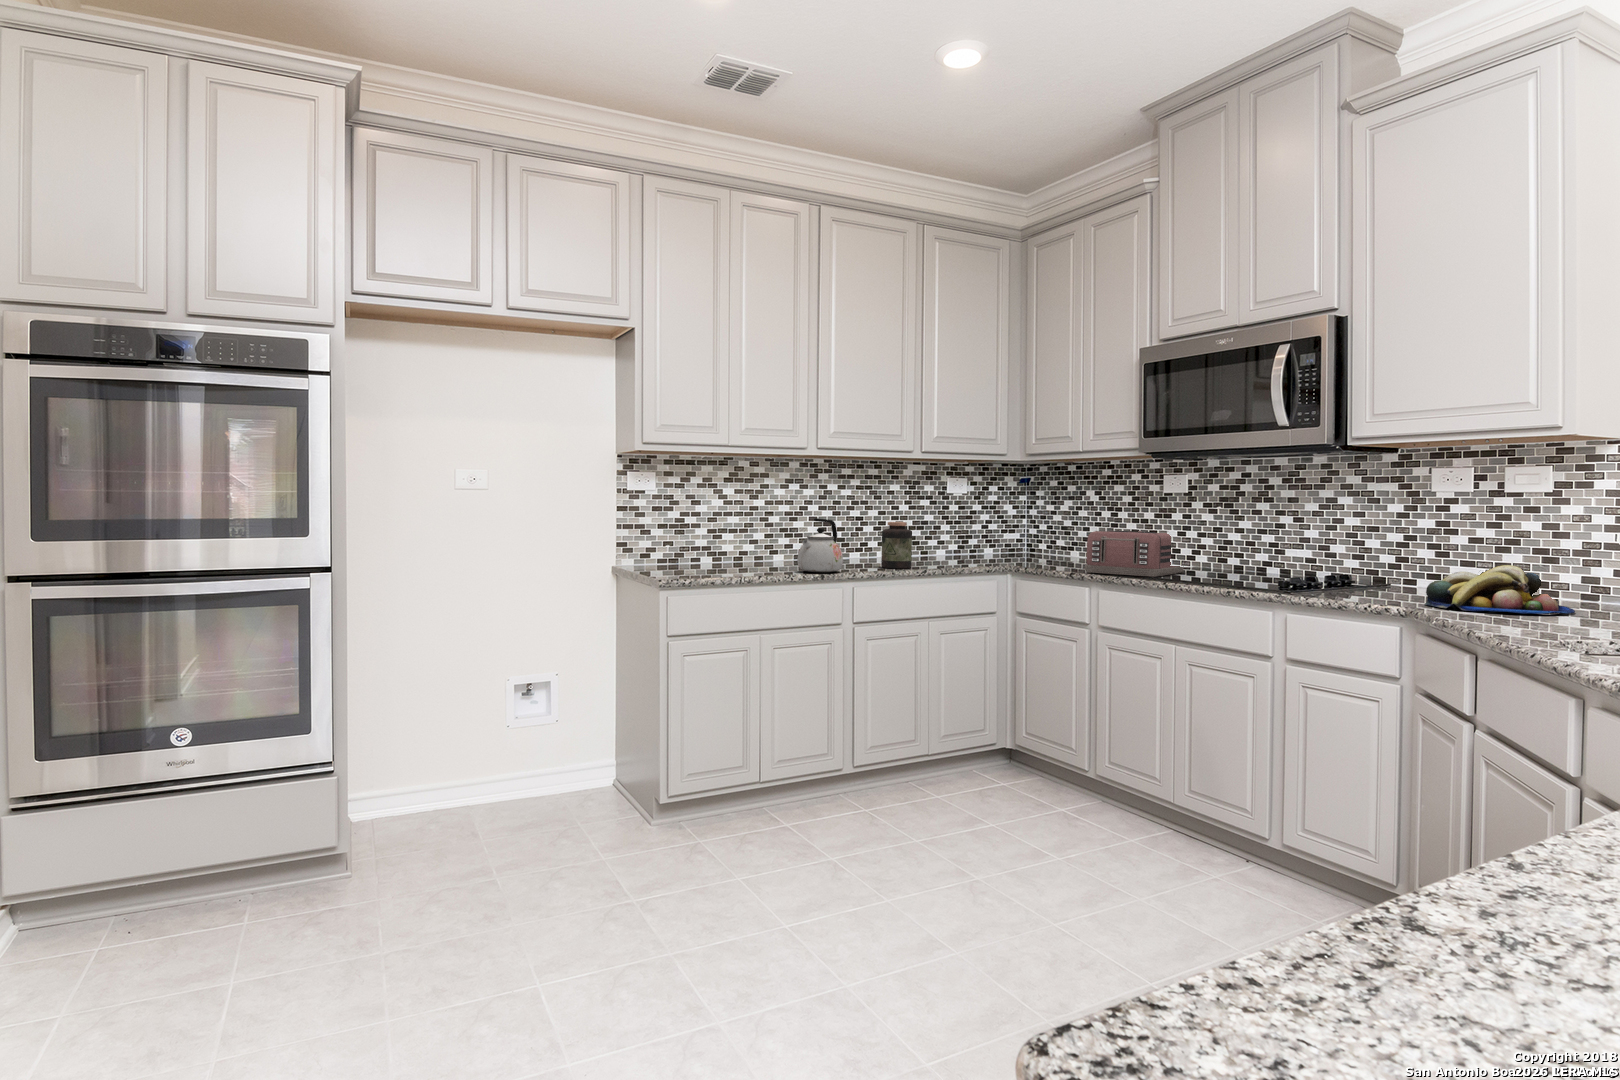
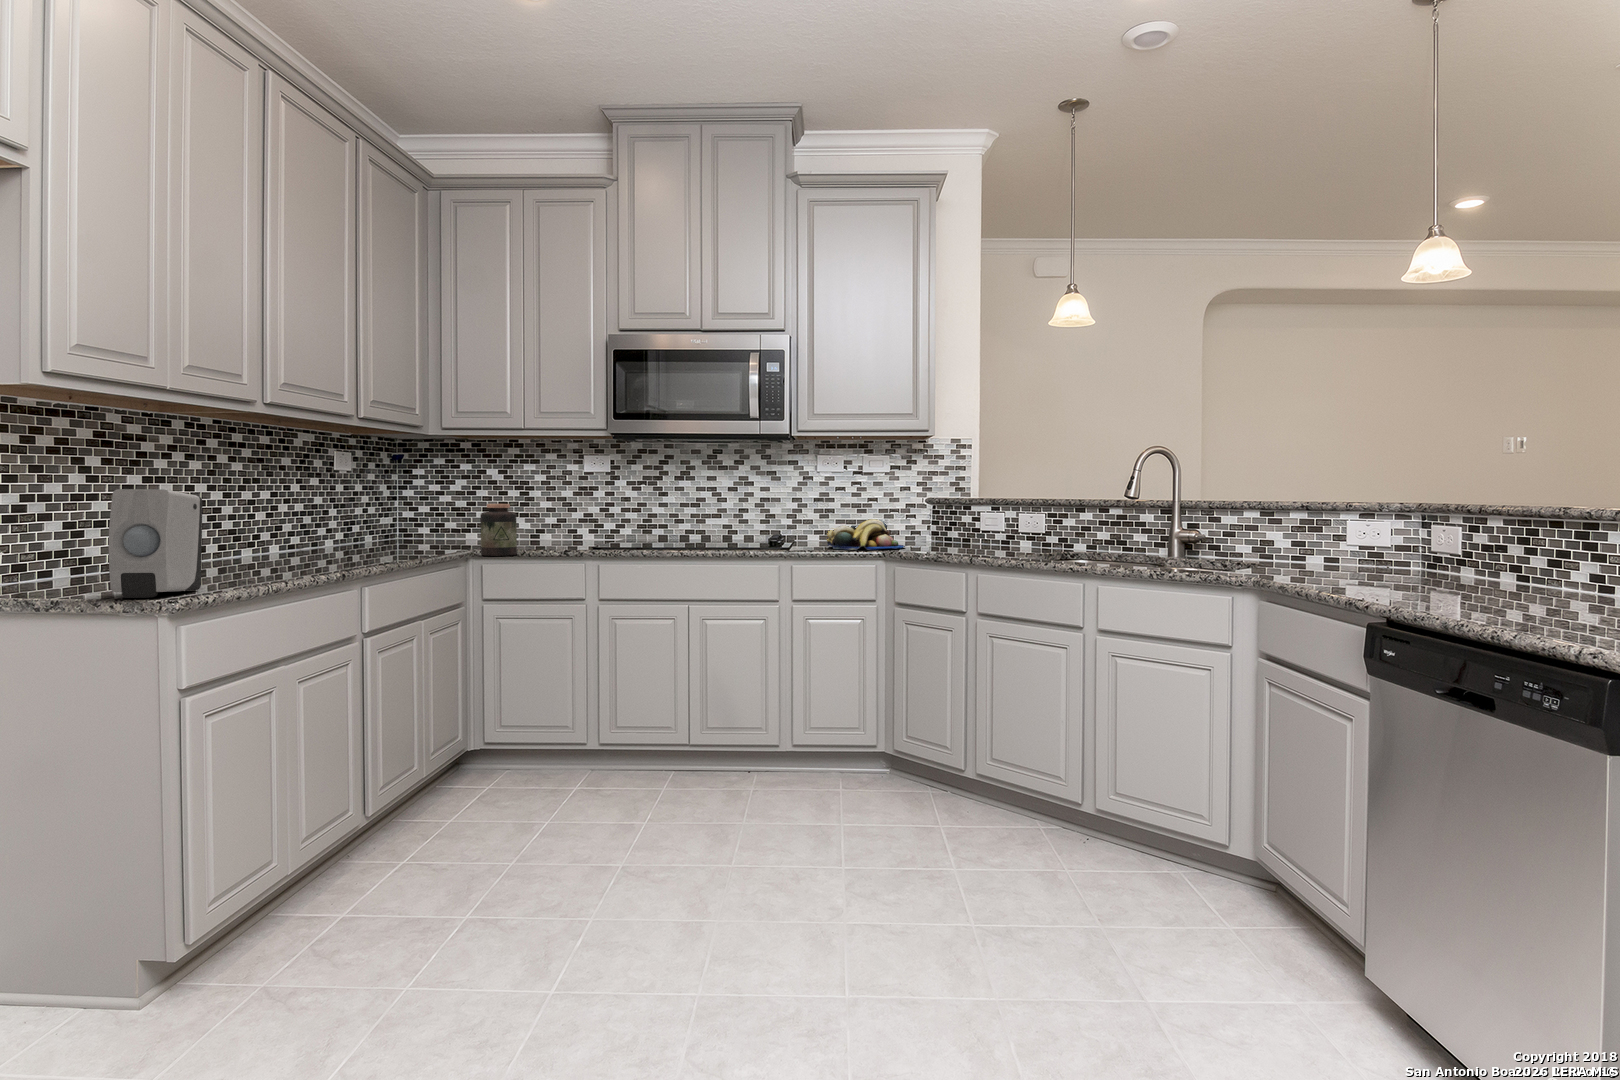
soap dispenser: none [683,512,739,581] -> present [108,489,202,598]
kettle: present [797,518,843,573] -> none [214,500,289,573]
jar: present [881,522,912,569] -> present [480,504,517,556]
toaster: present [1085,530,1183,577] -> none [520,509,596,550]

